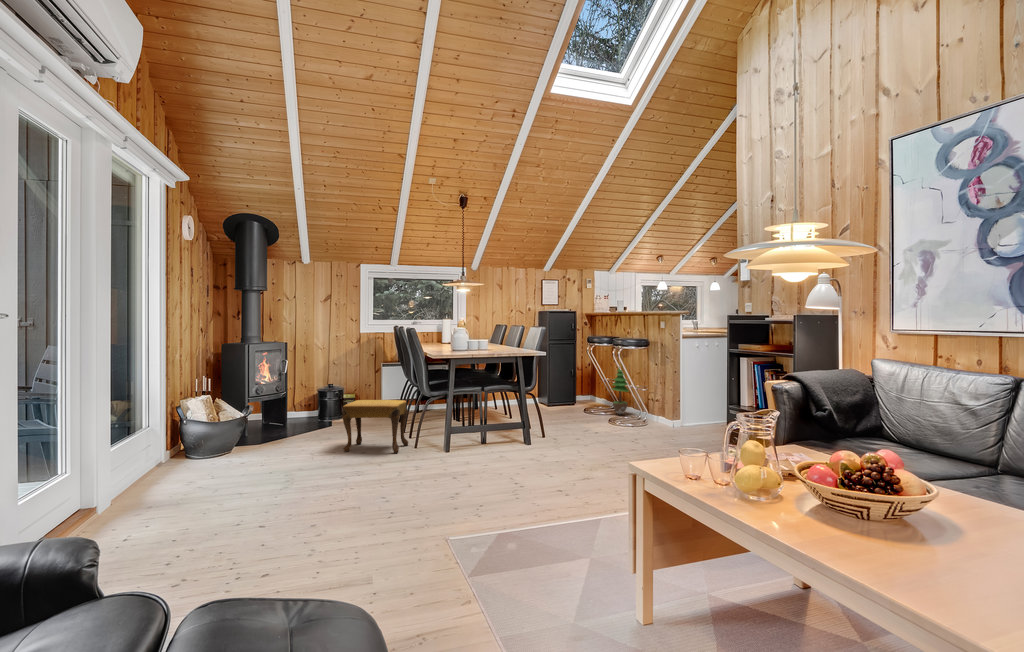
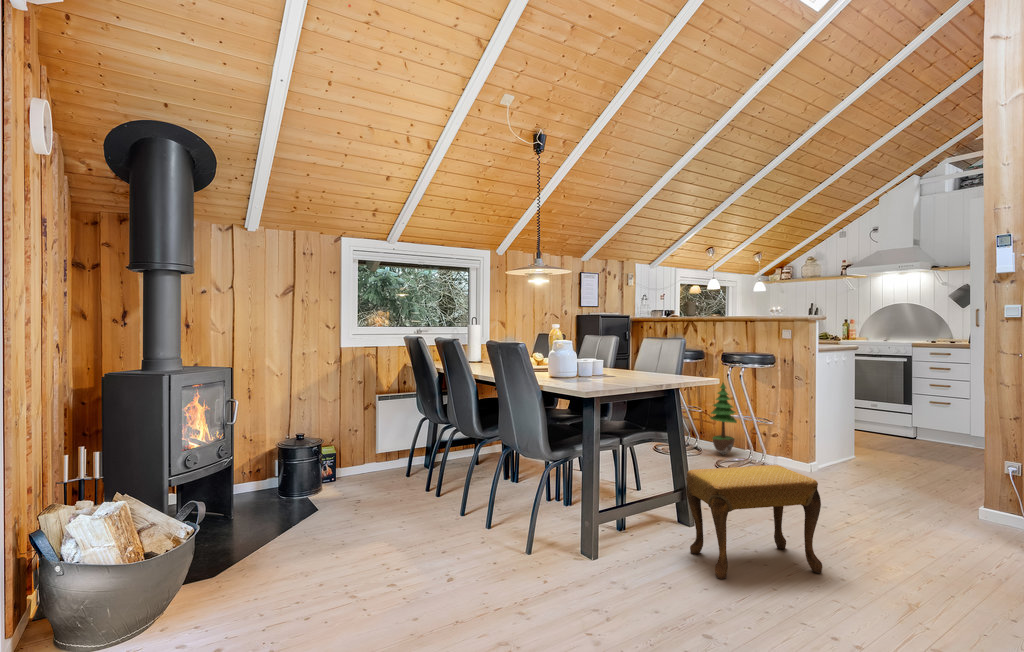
footstool: present [343,400,408,453] -> present [686,465,822,579]

